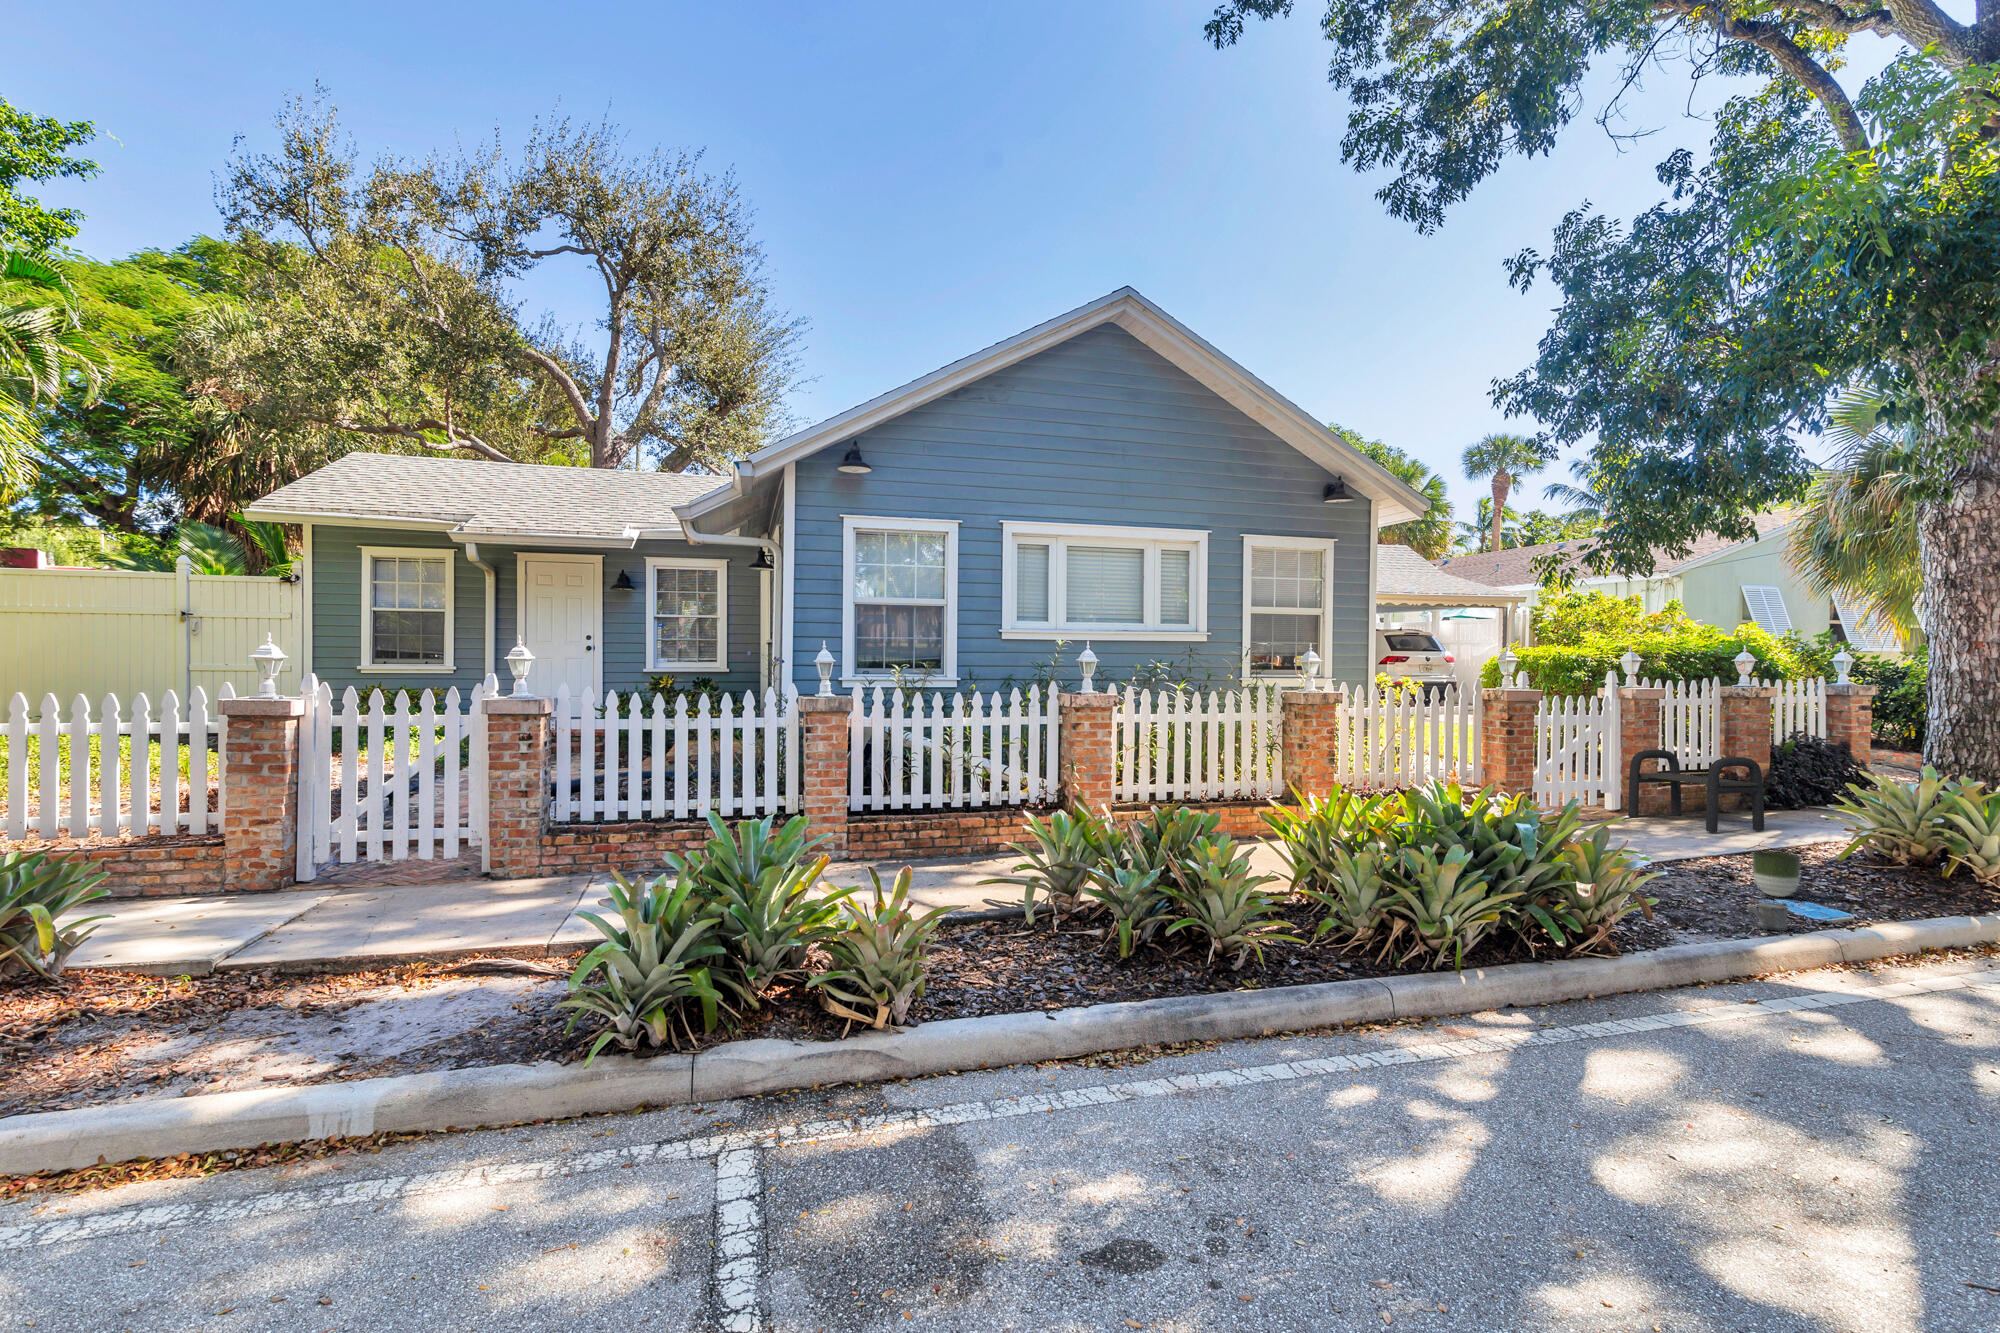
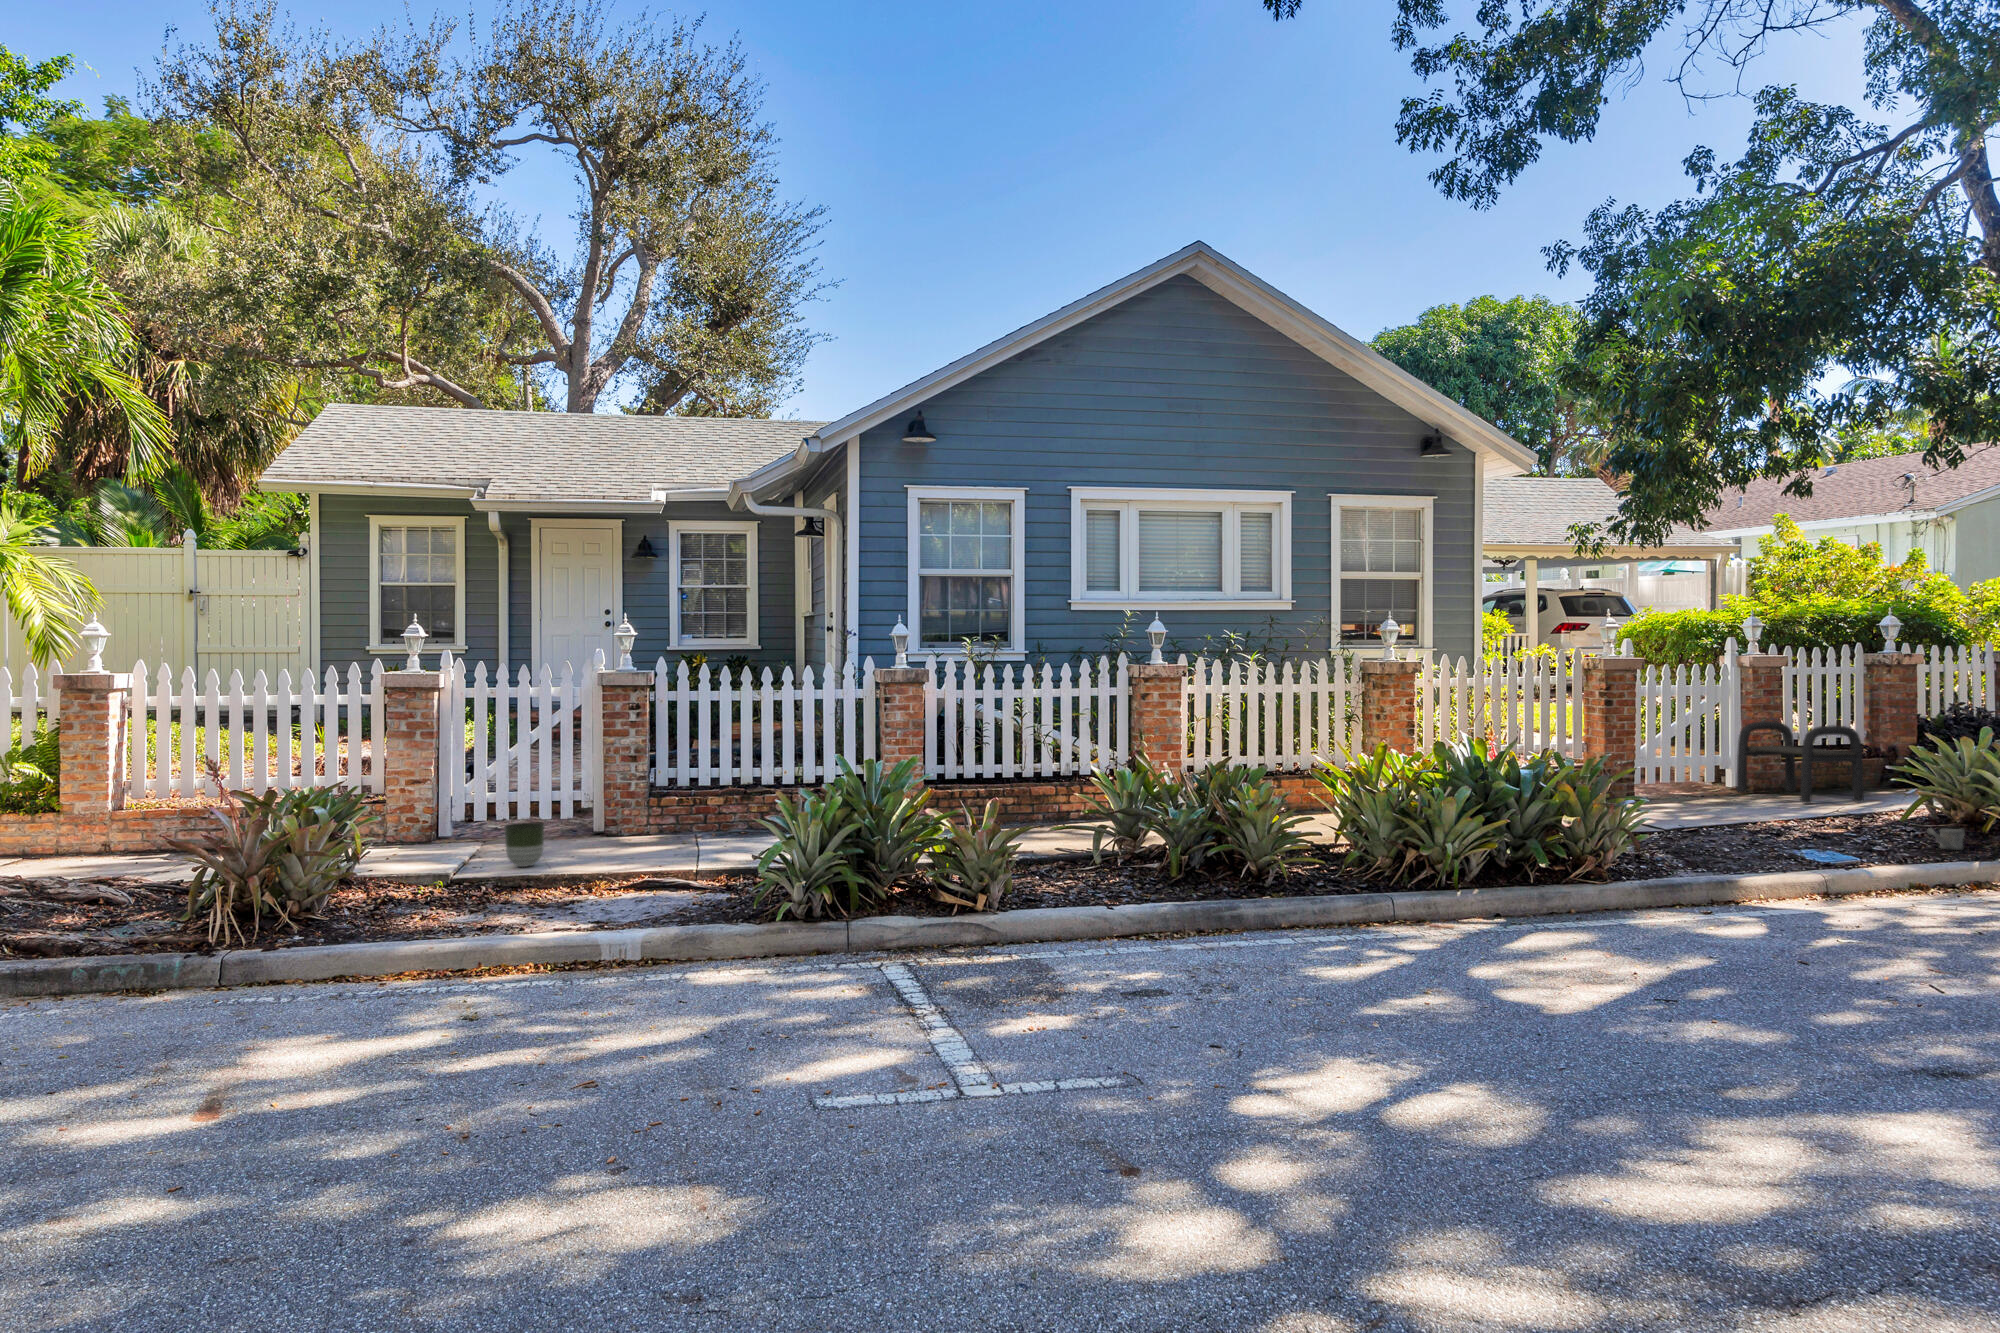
planter: present [1752,851,1801,897] -> present [504,822,545,867]
watering can: present [1748,903,1788,931] -> present [1928,829,1965,850]

